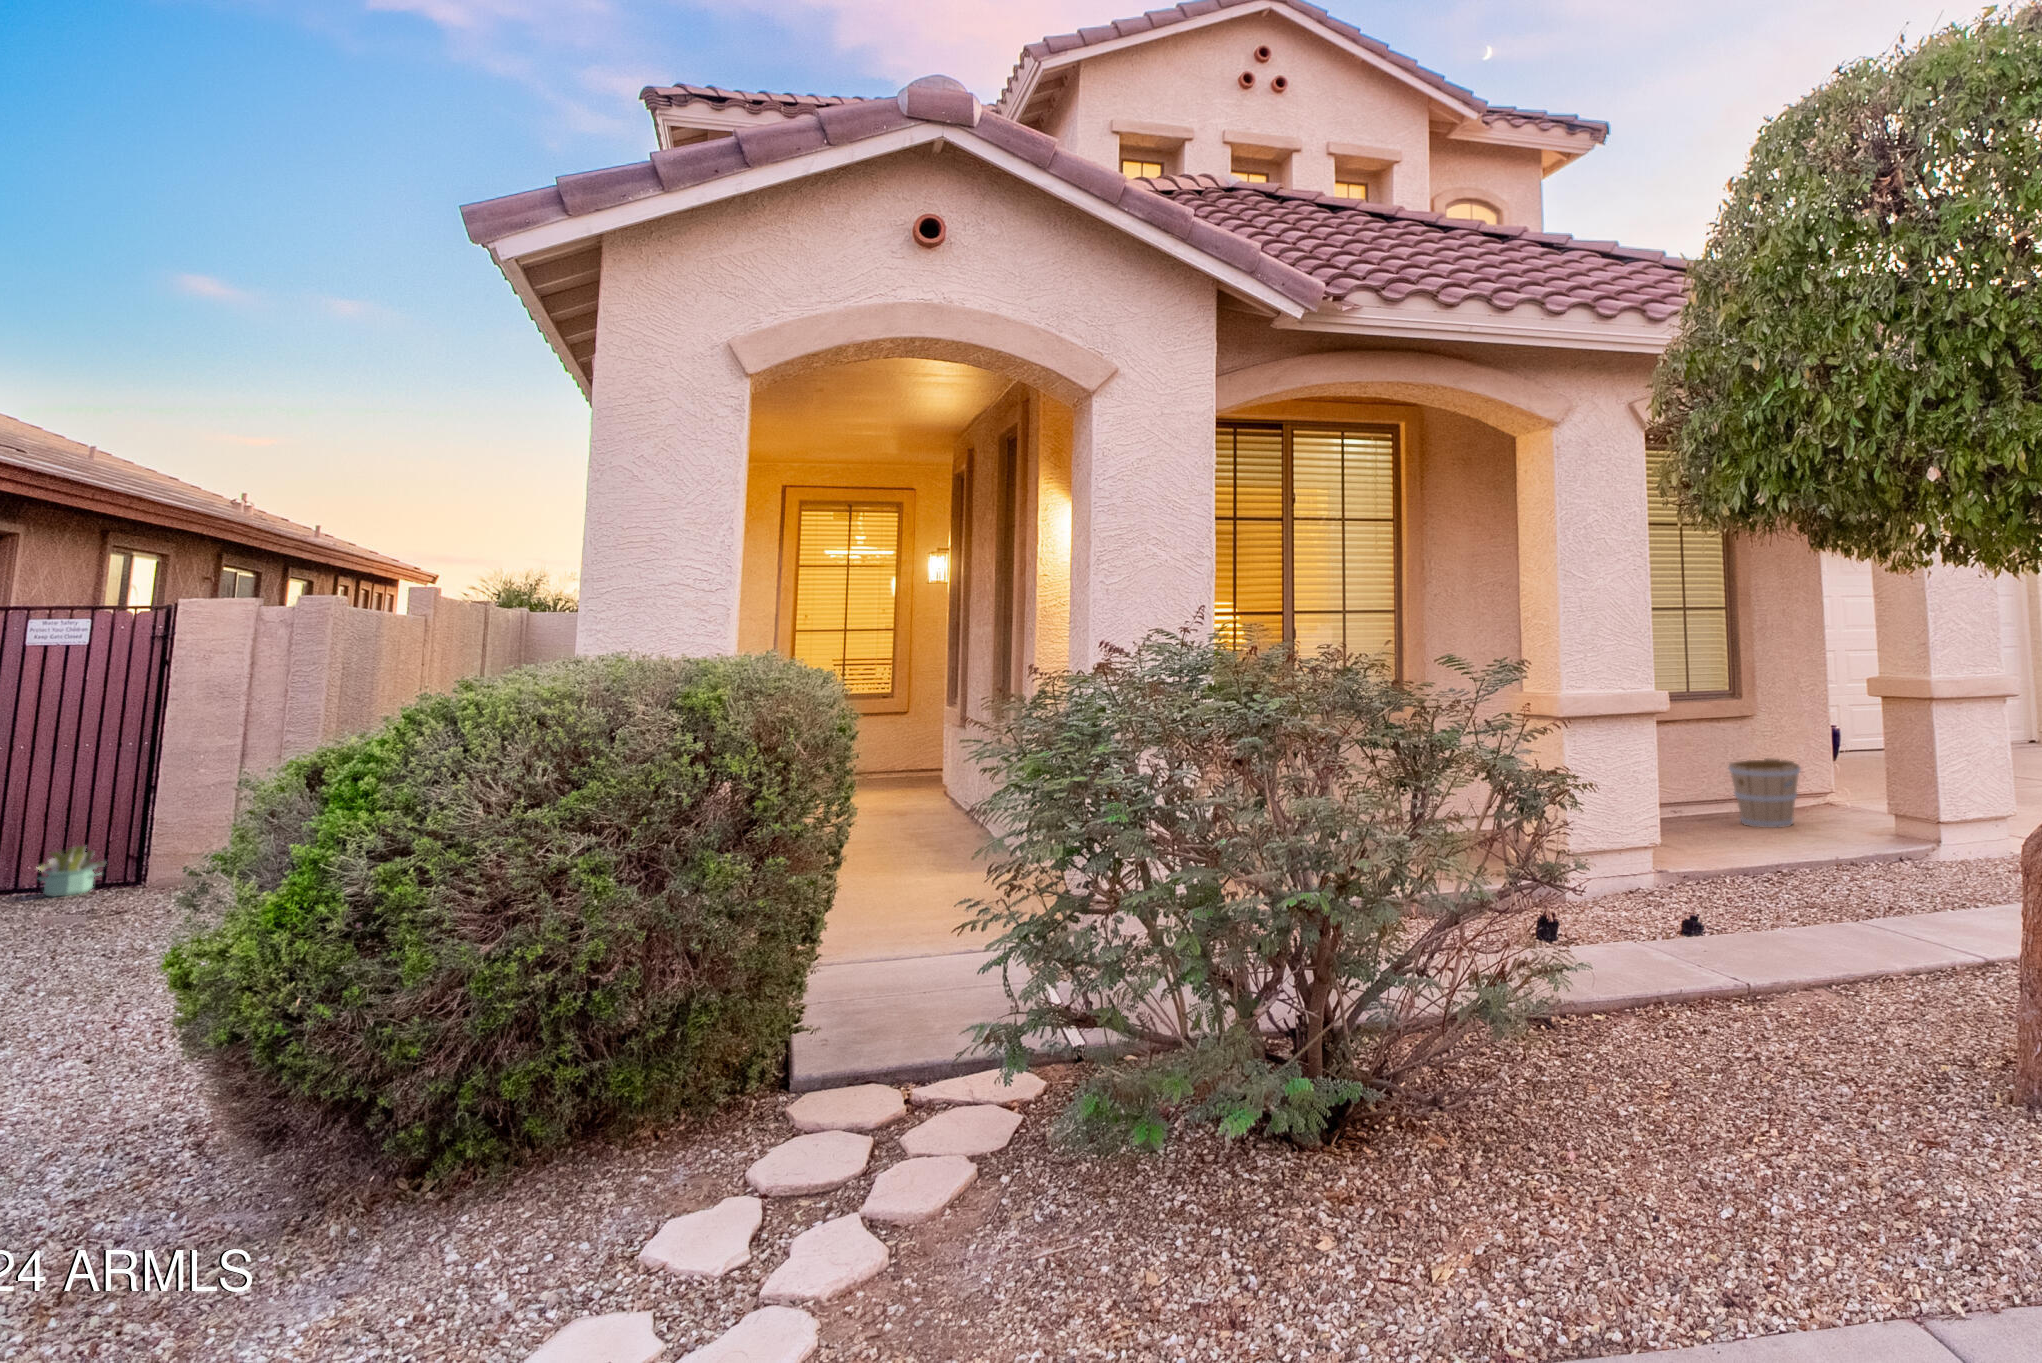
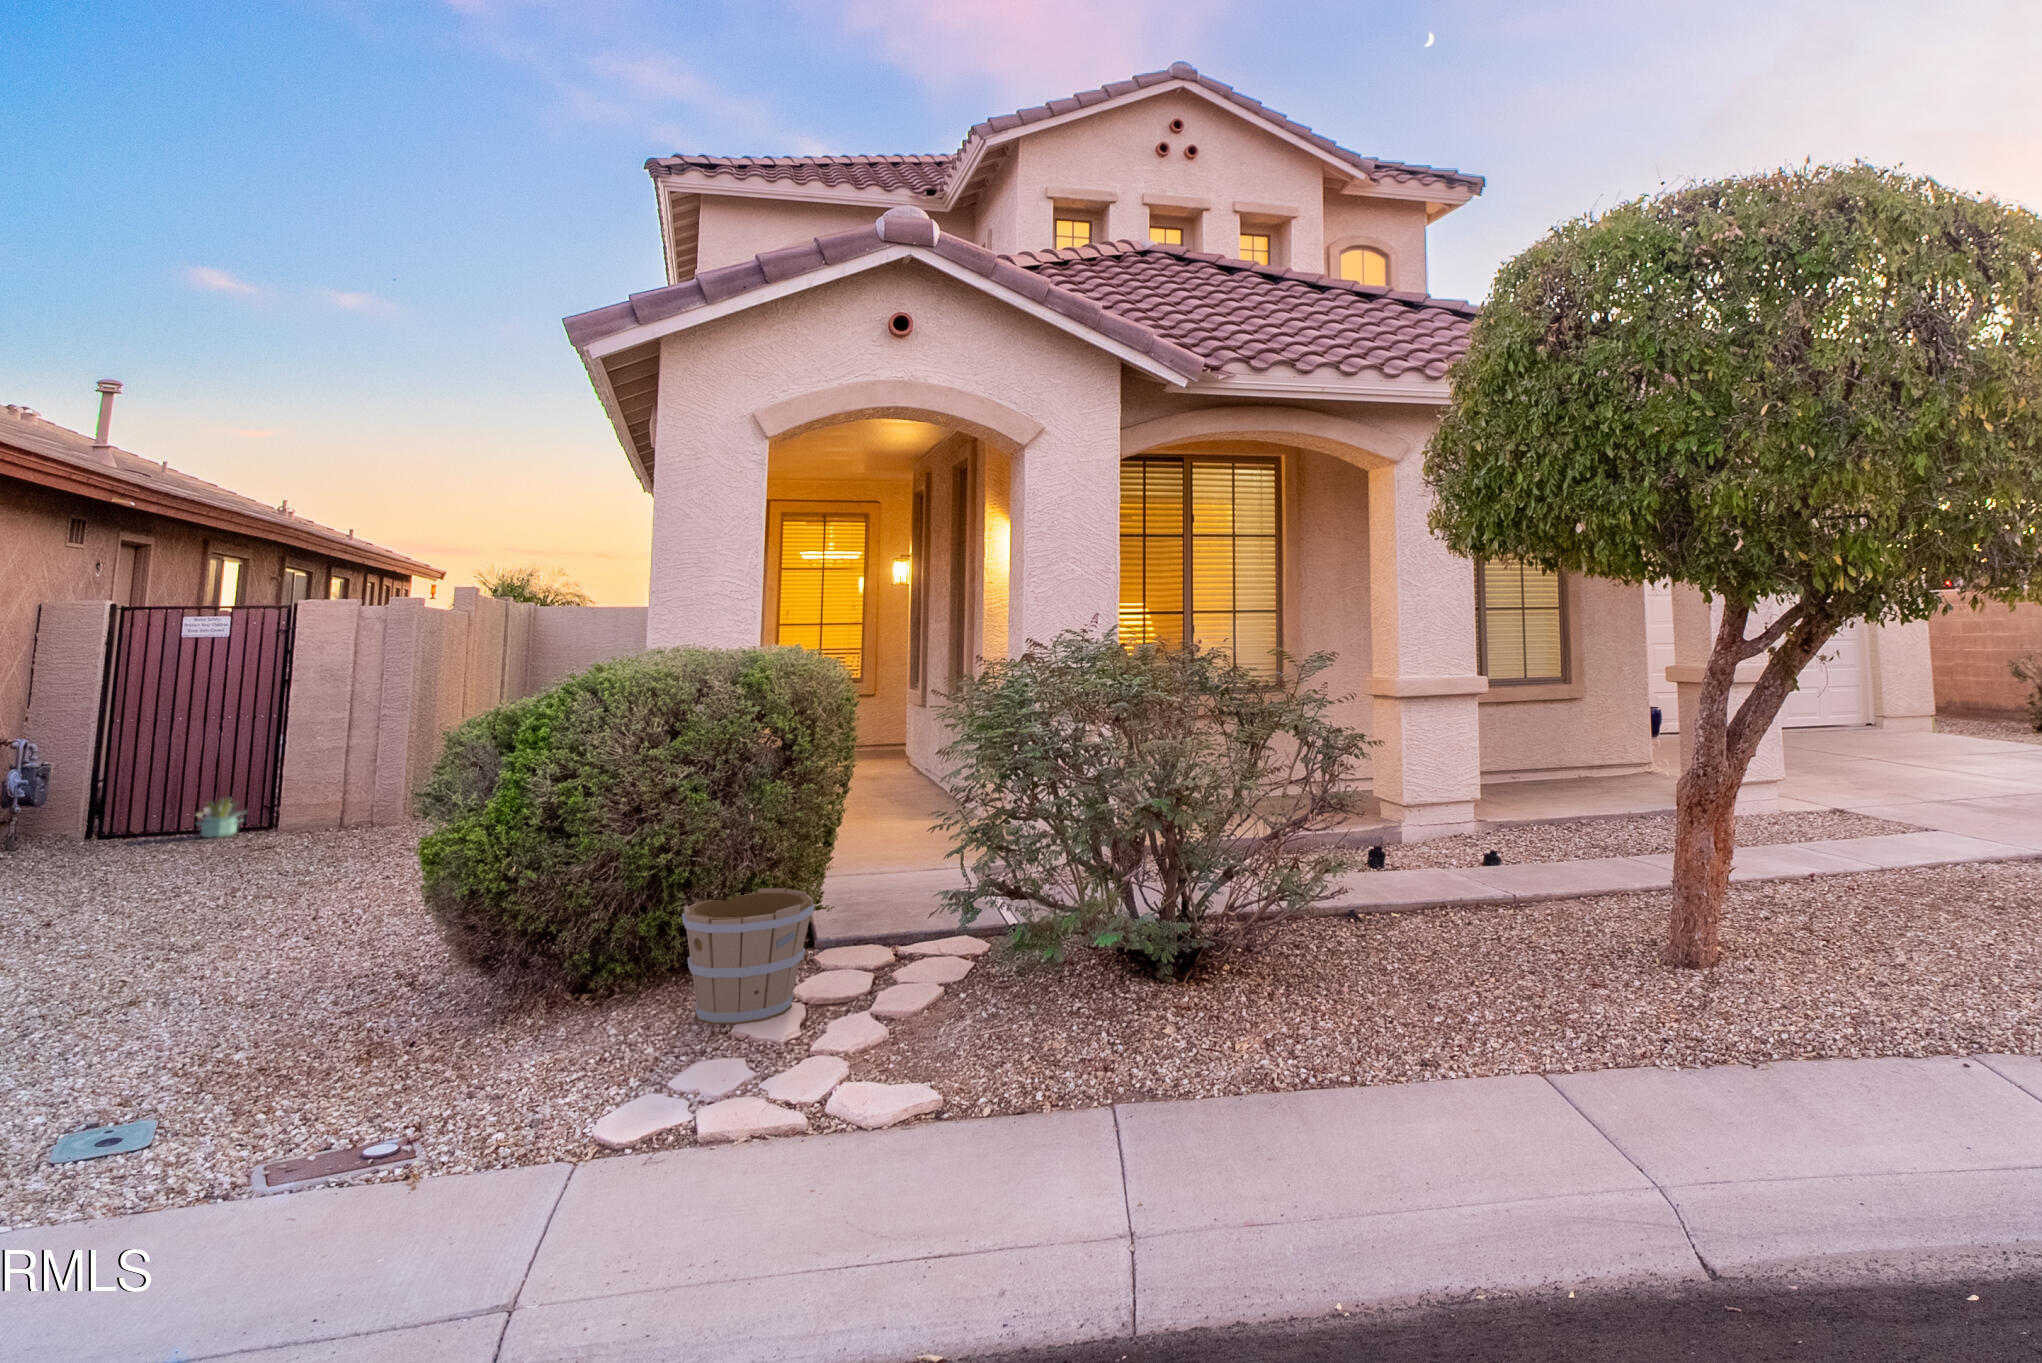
wooden bucket: present [1729,758,1800,828] -> present [682,888,815,1025]

